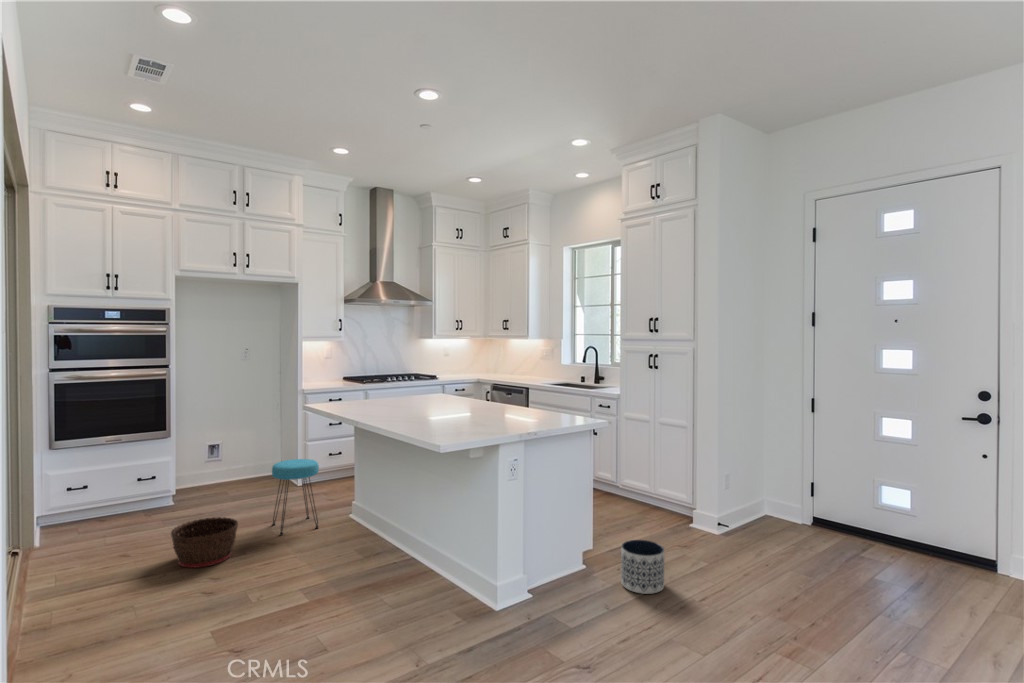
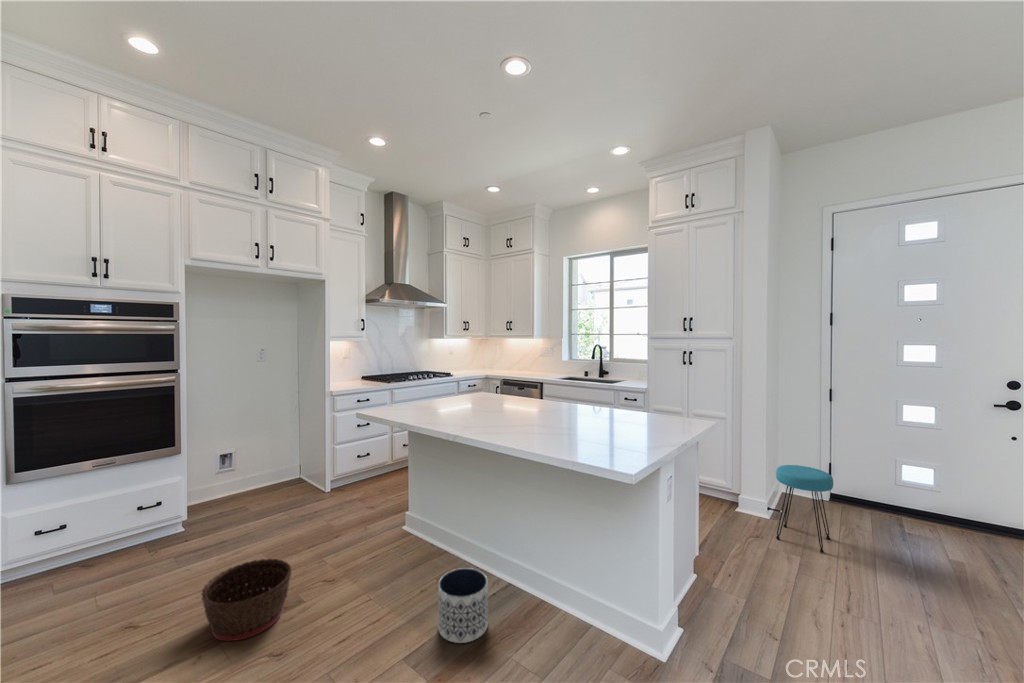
stool: present [272,459,319,534] -> present [776,465,833,552]
planter: present [621,540,664,594] -> present [438,568,488,643]

